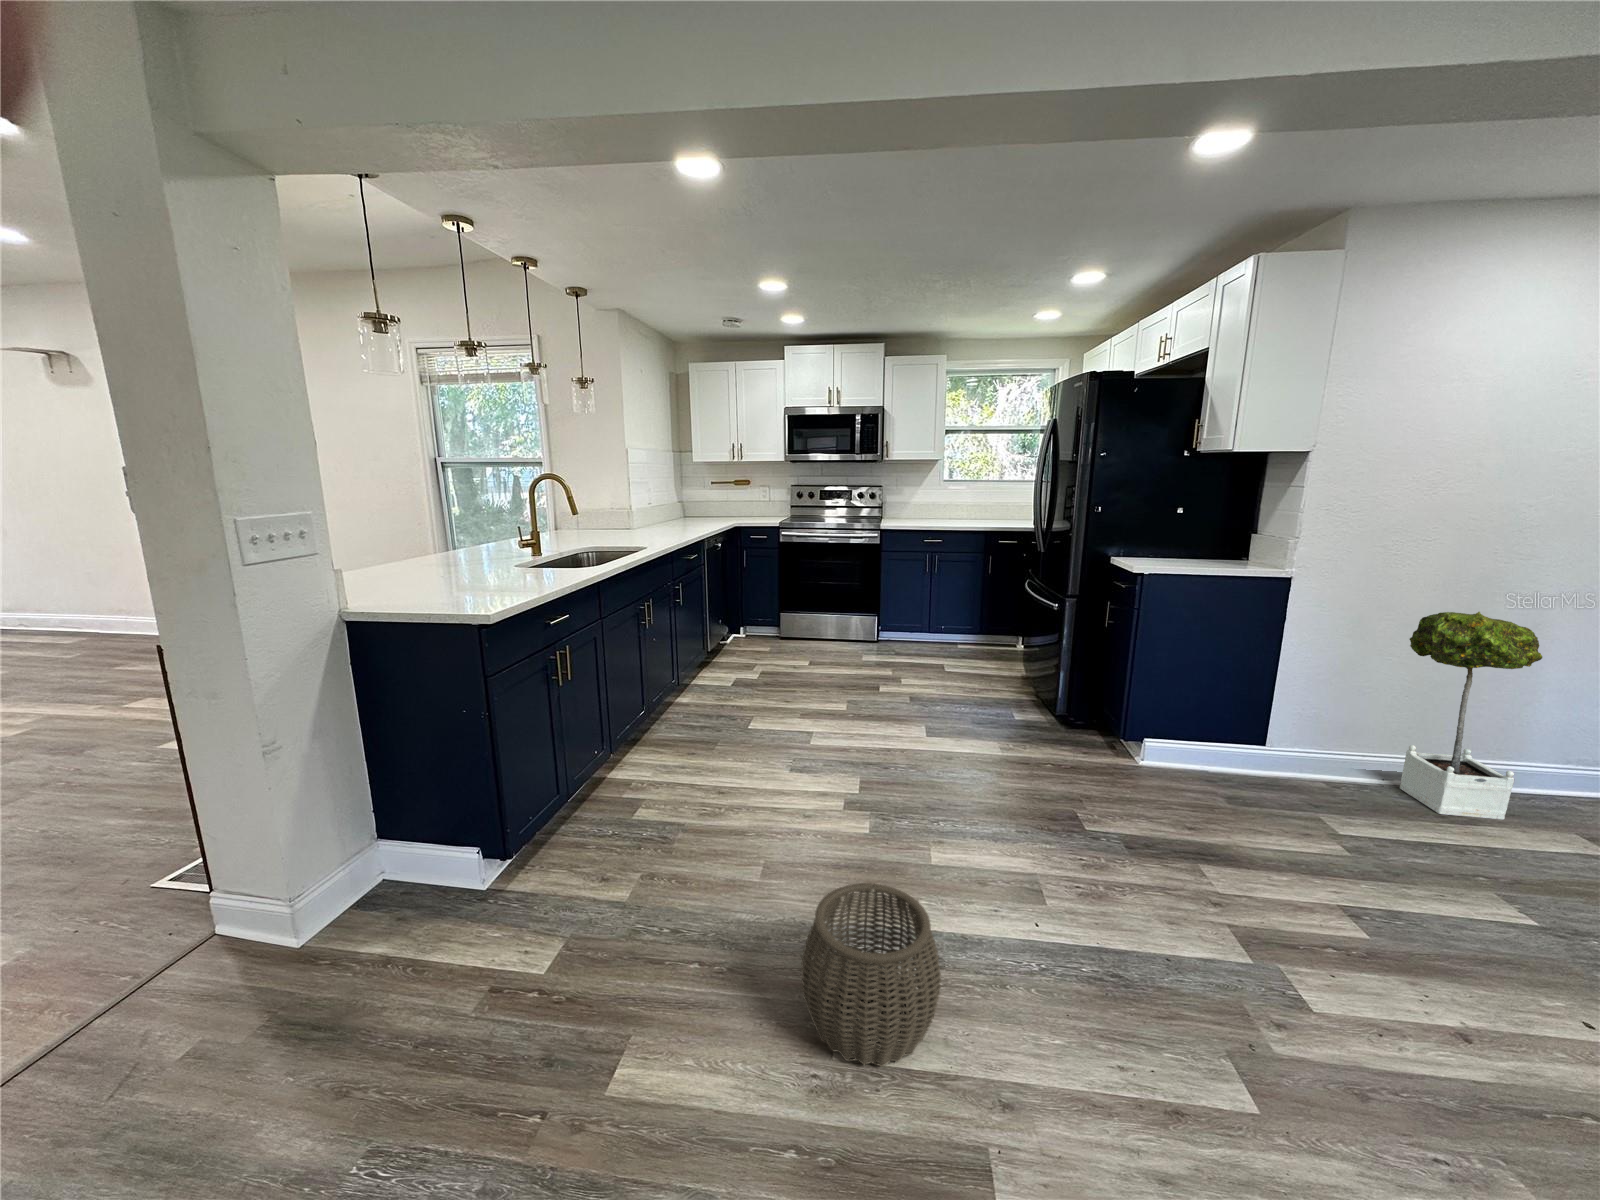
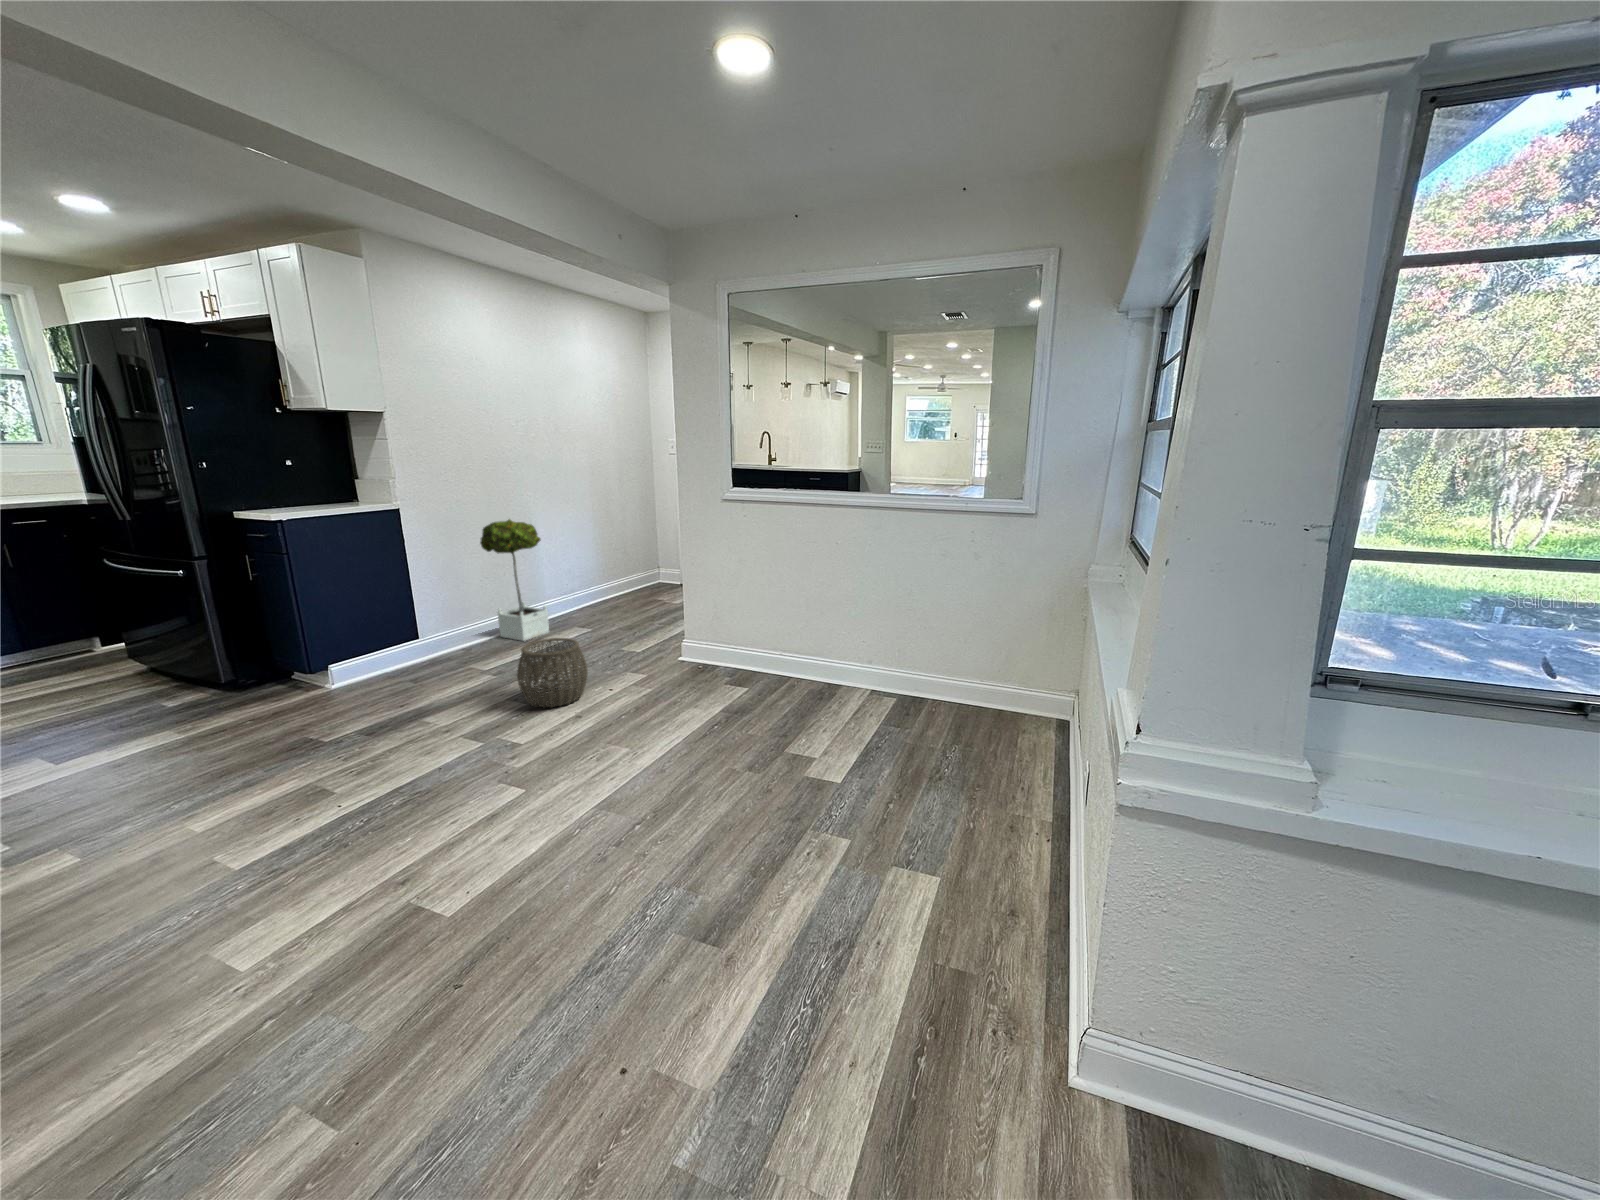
woven basket: present [801,883,941,1066] -> present [517,638,588,707]

